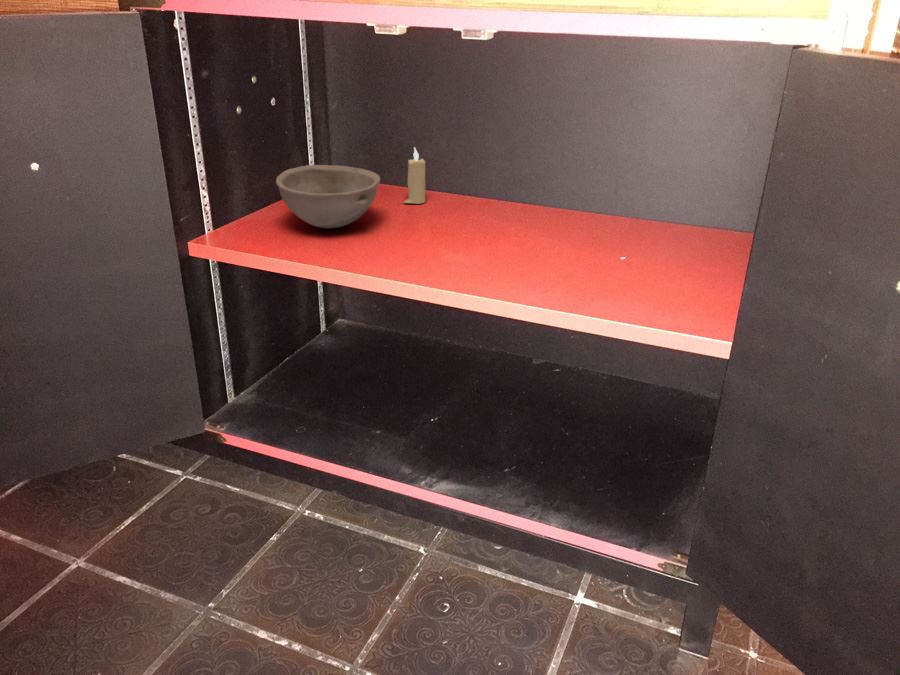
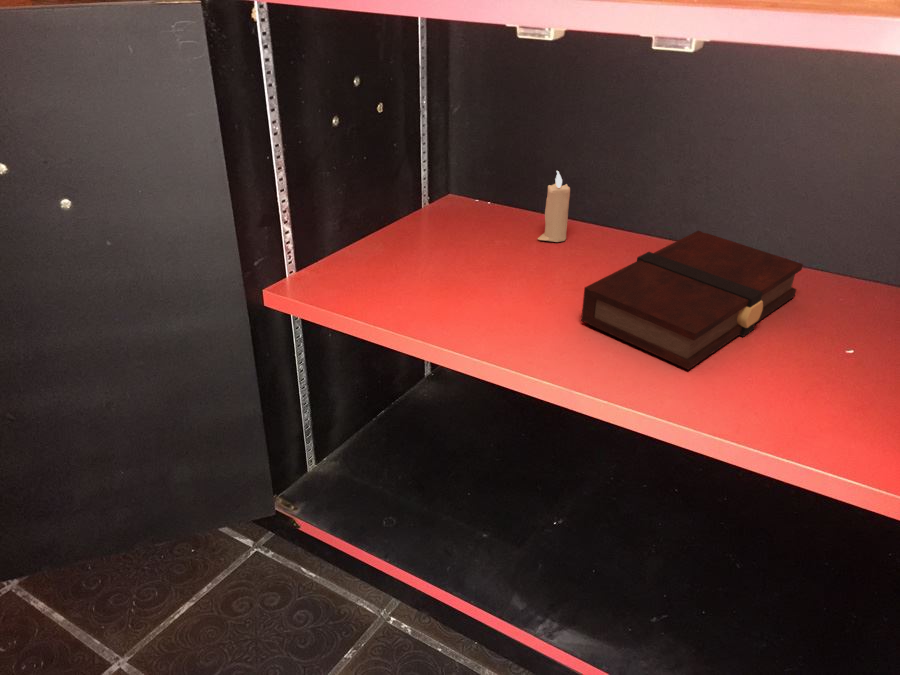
bowl: present [276,165,380,228] -> none [376,191,511,278]
book: none [437,187,592,272] -> present [581,231,803,370]

